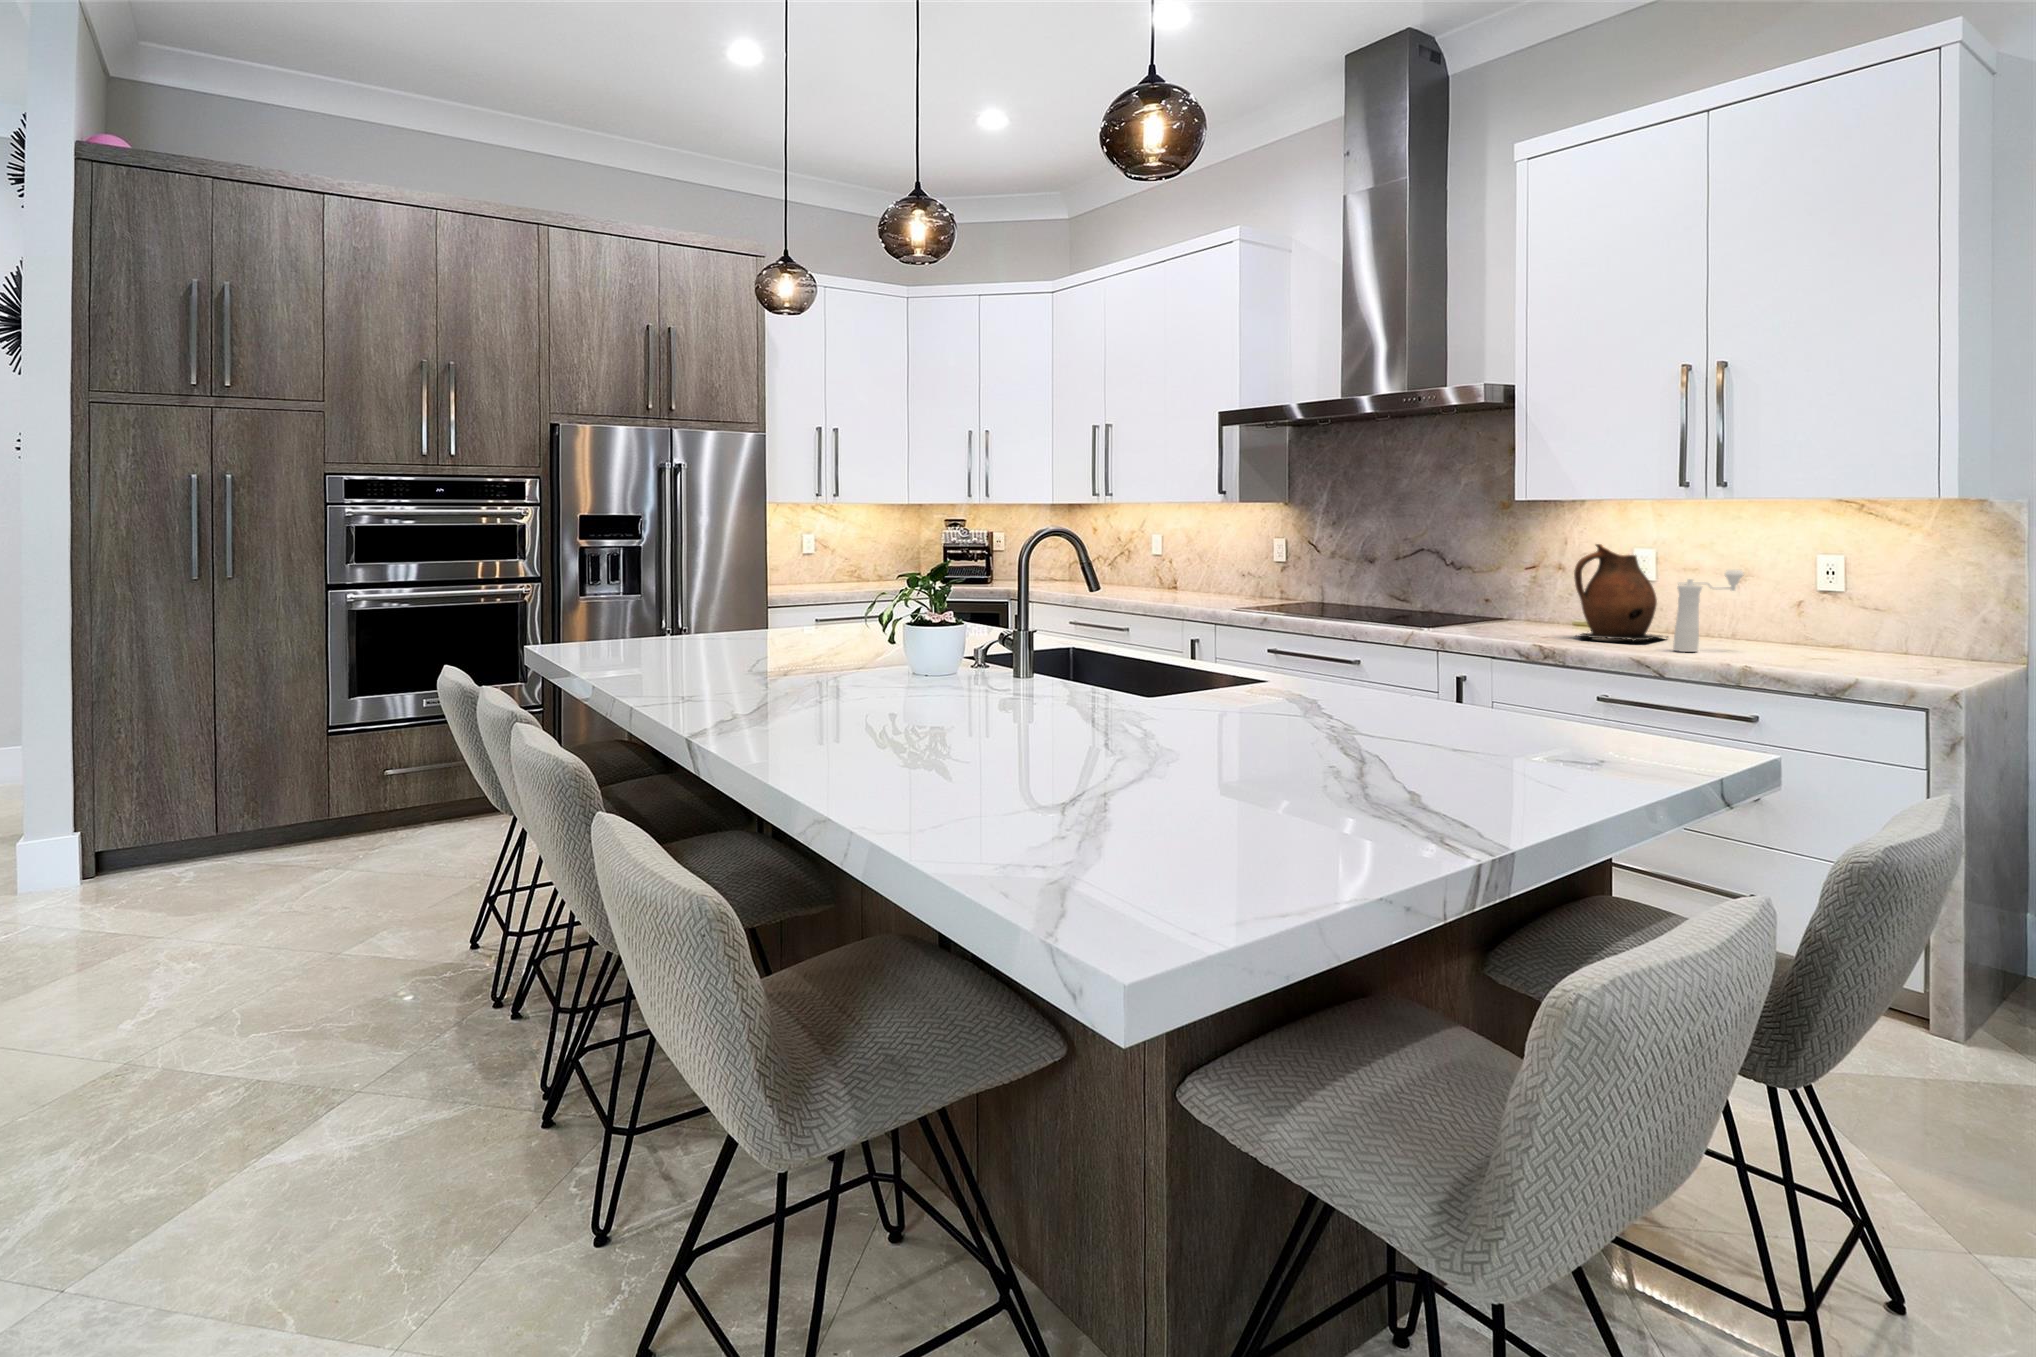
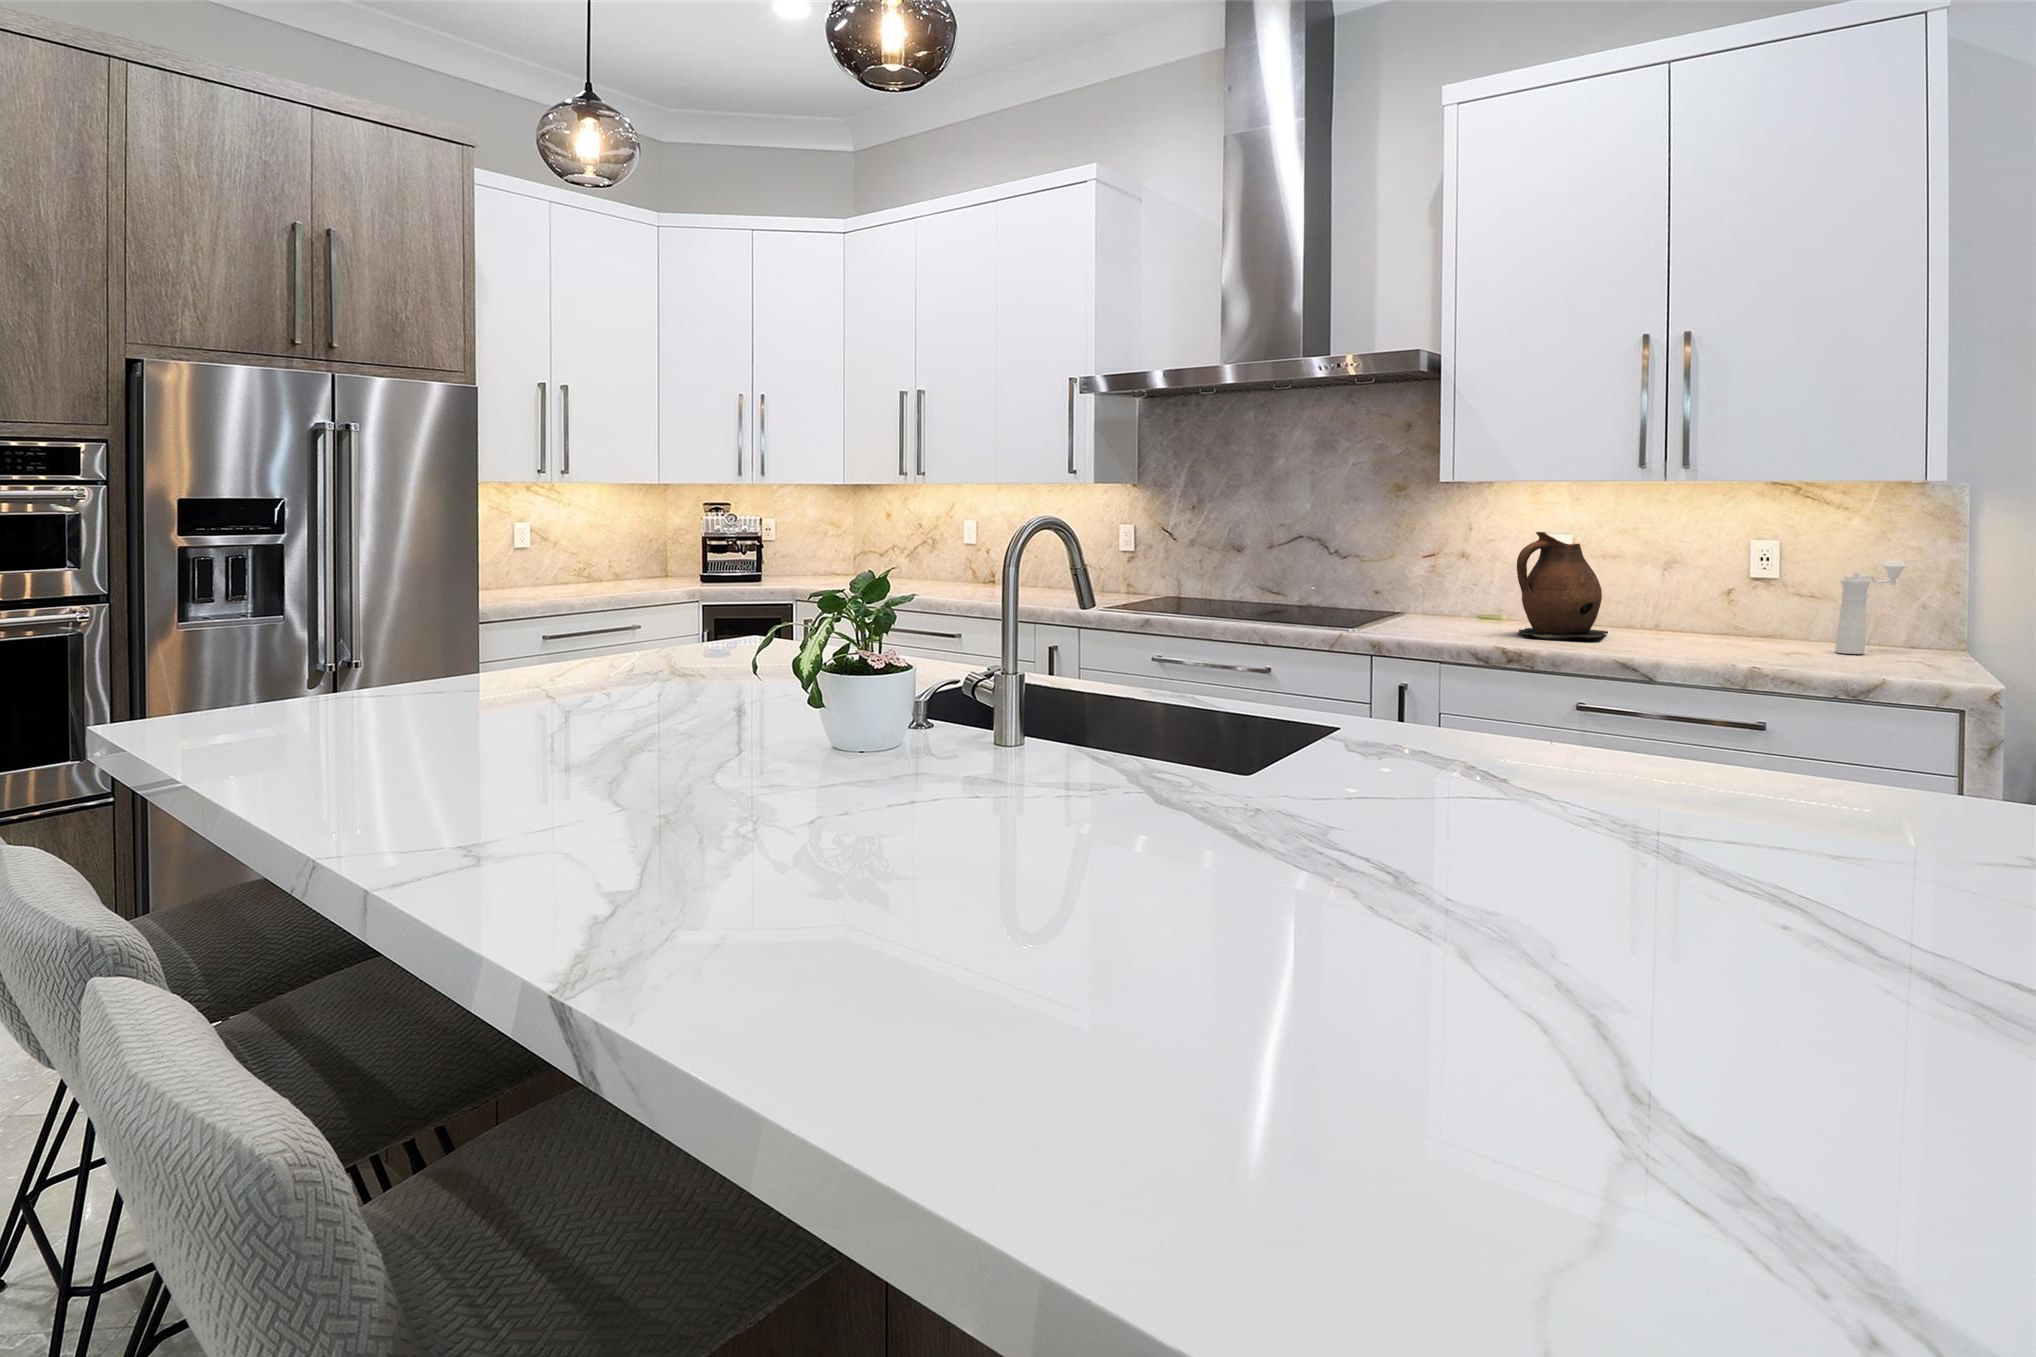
pepper mill: present [1673,569,1744,652] -> present [1835,561,1906,654]

